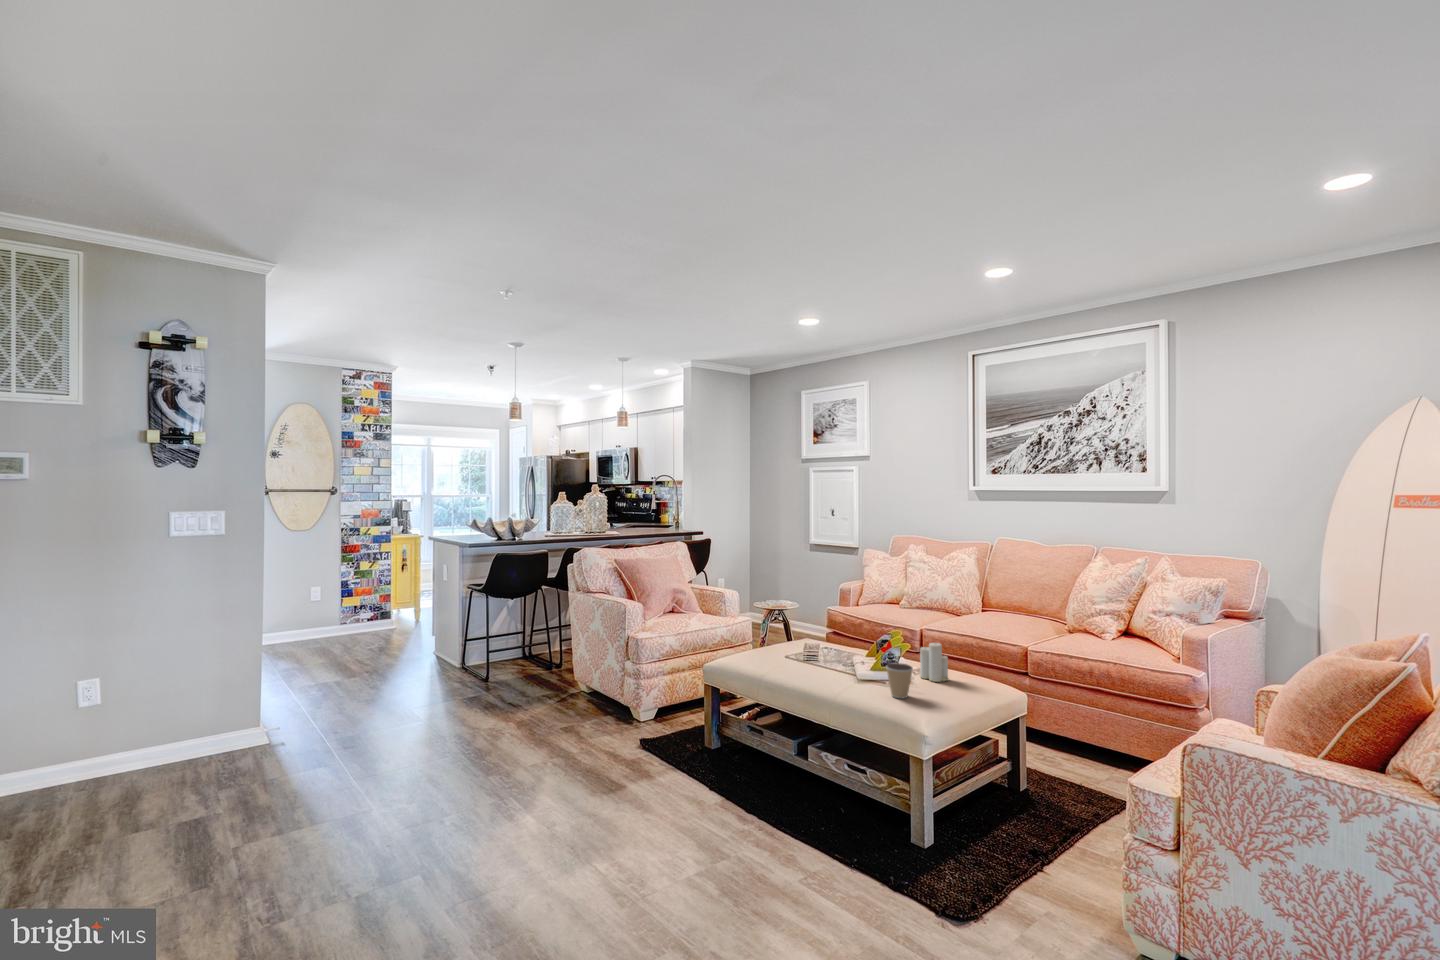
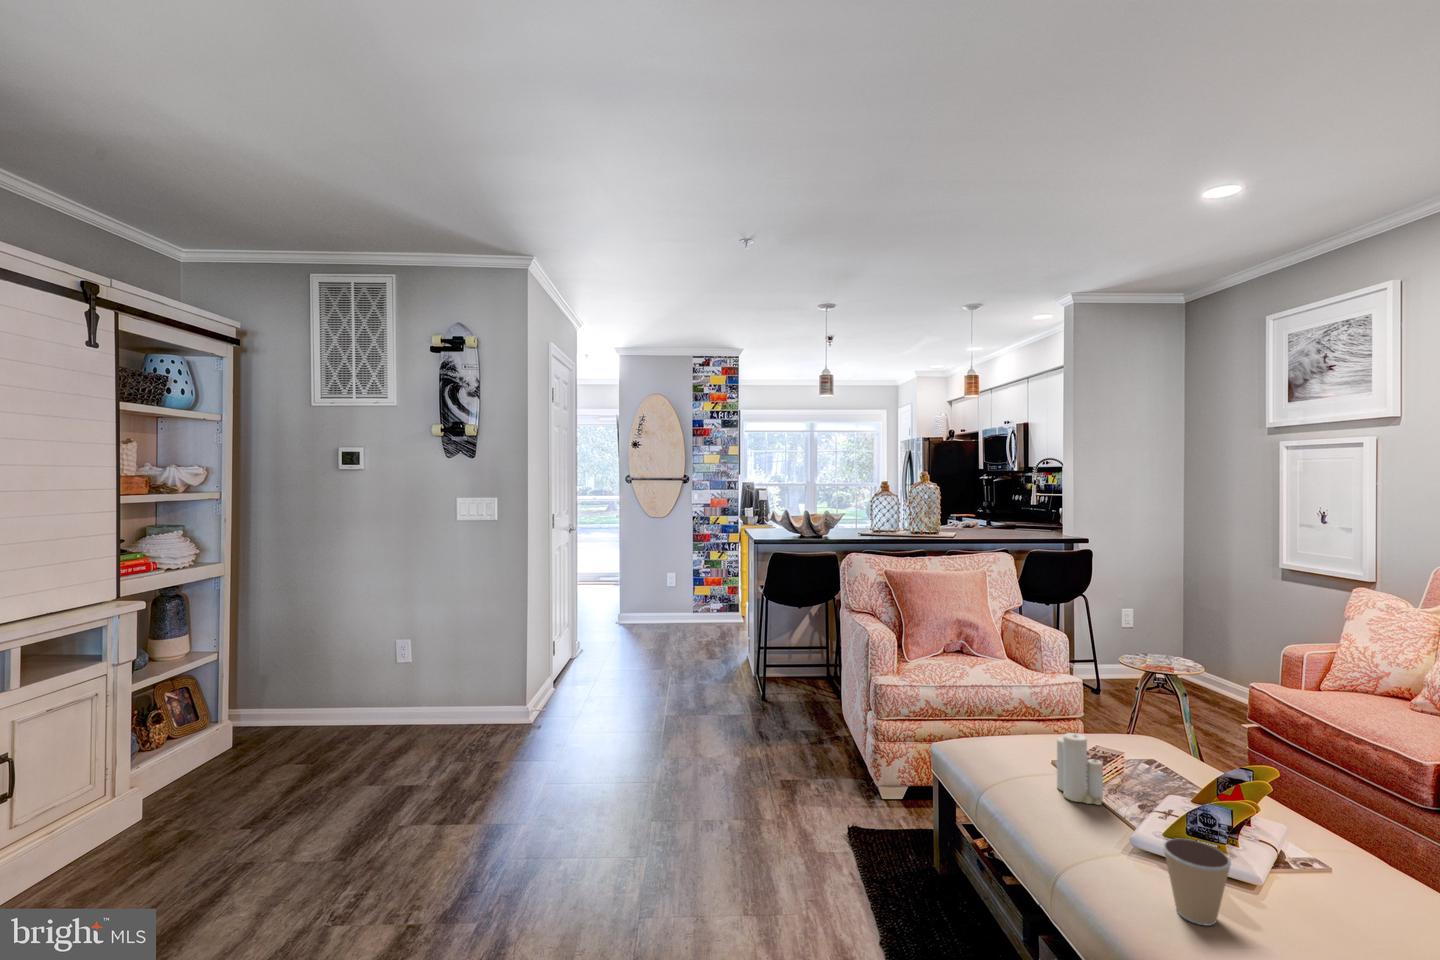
candle: present [920,643,949,682] -> present [1057,733,1103,805]

